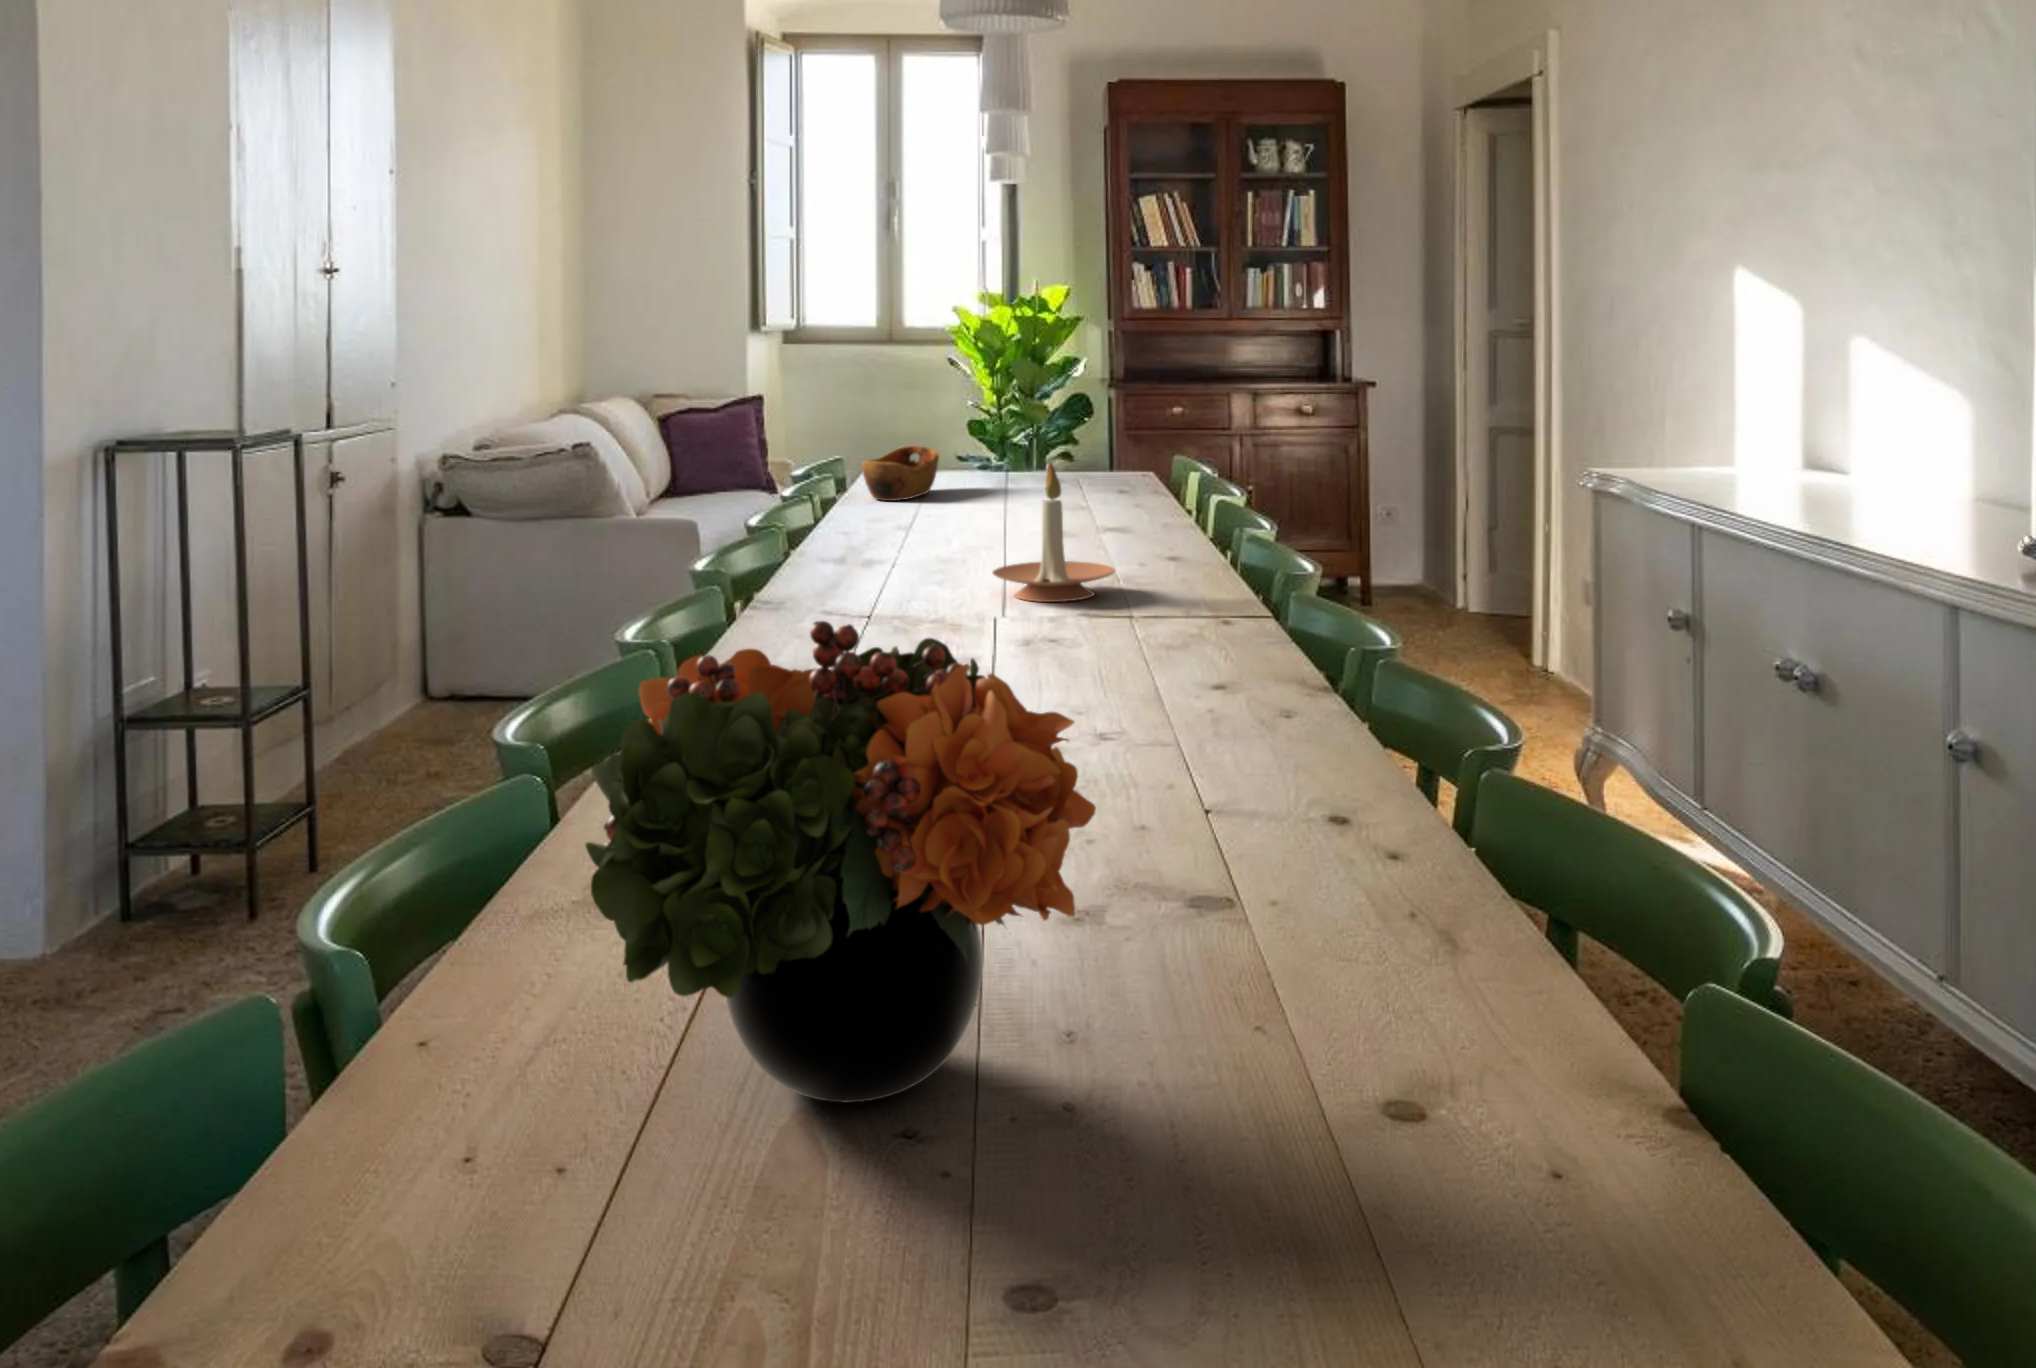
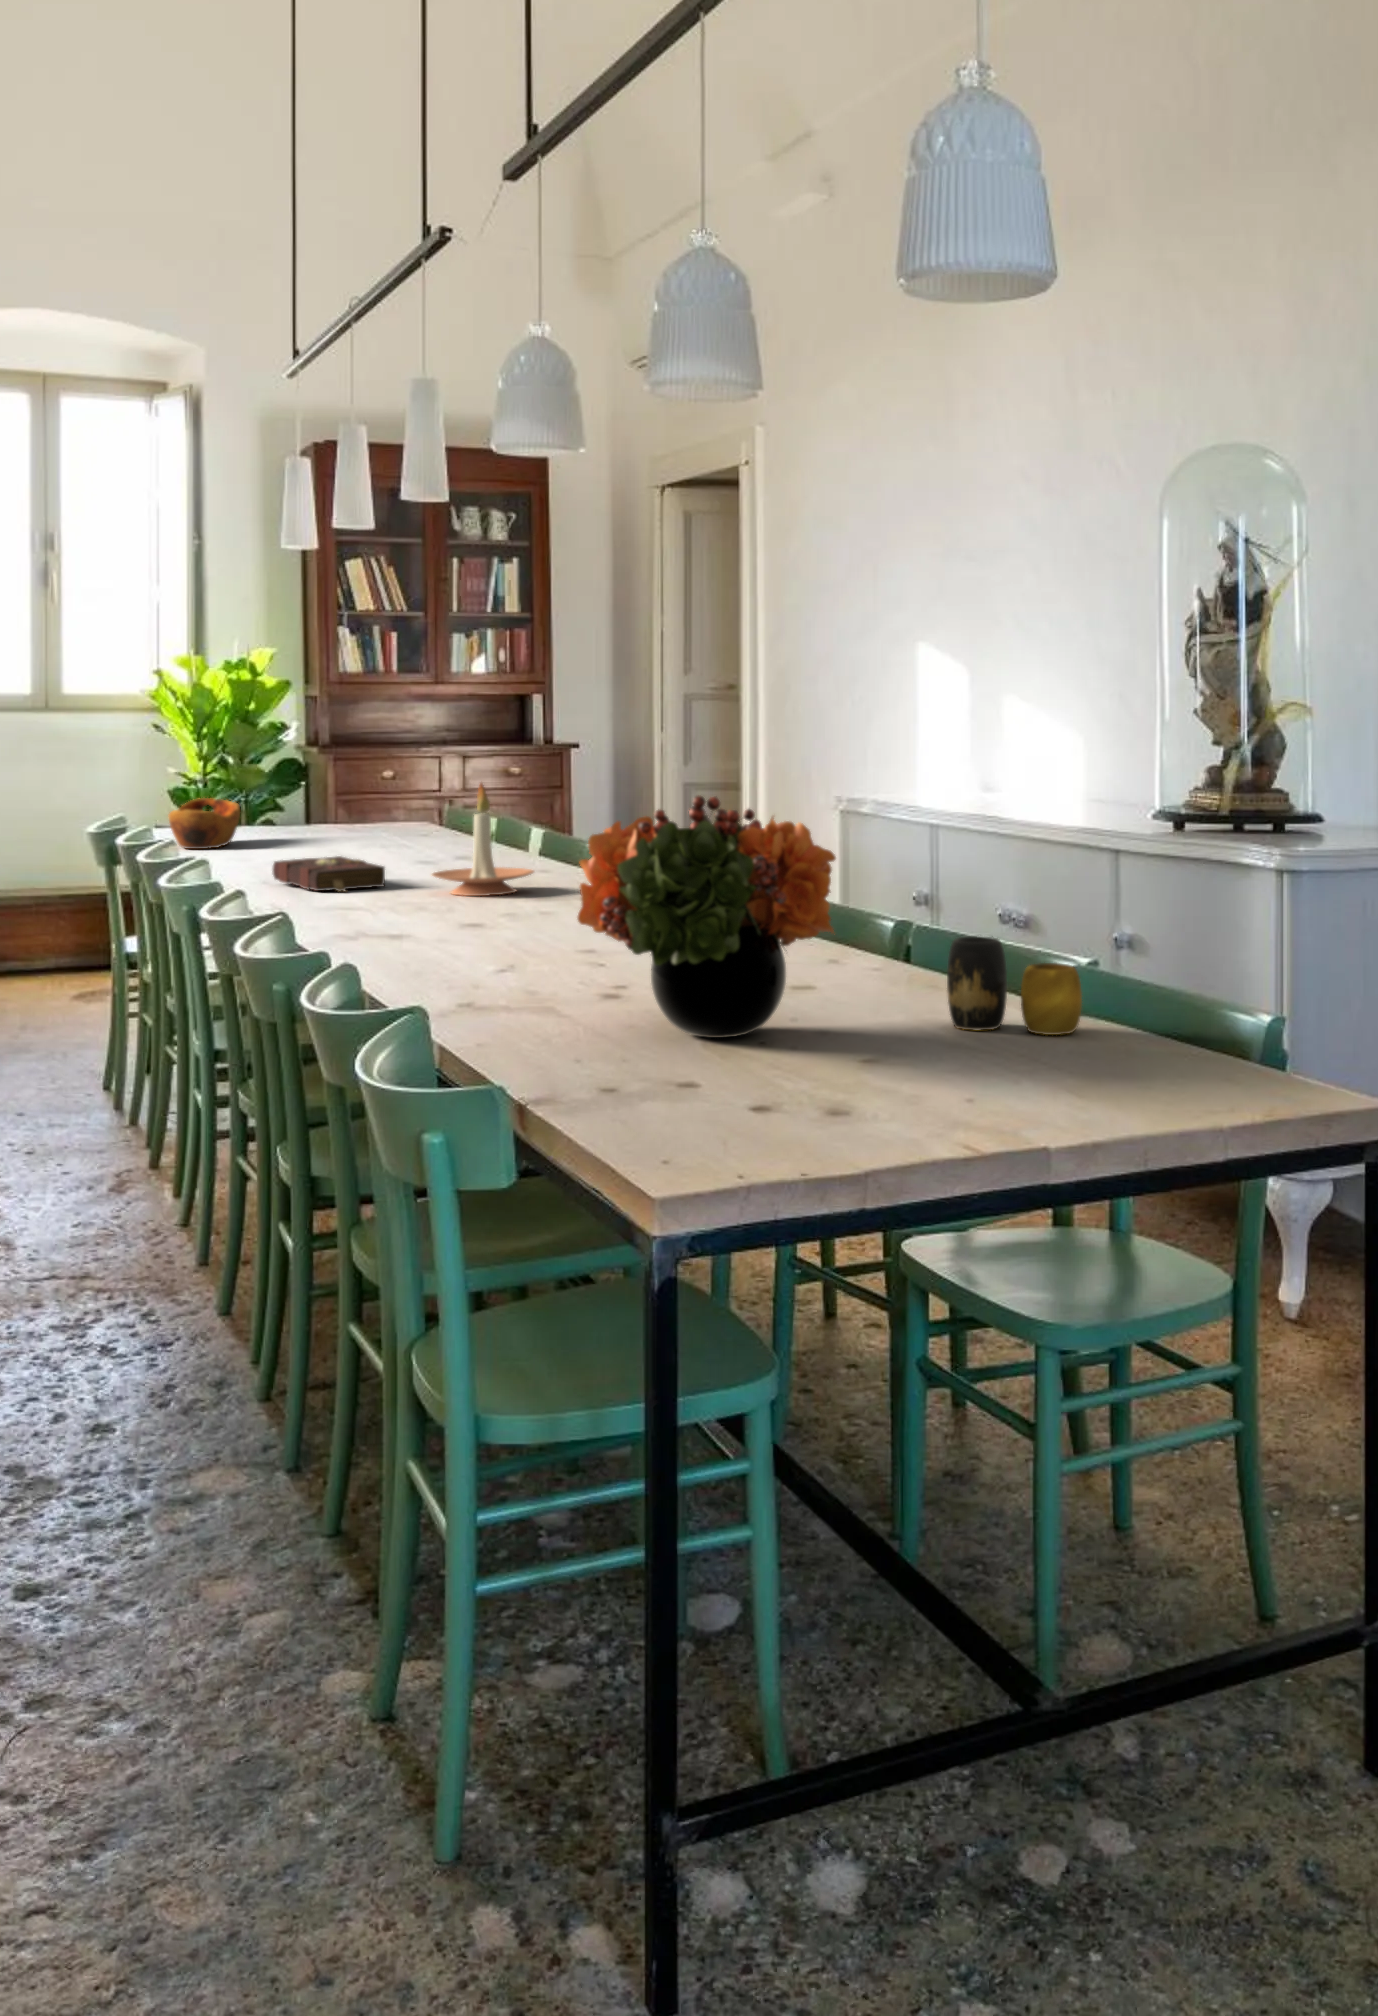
book: none [860,533,962,584] -> present [272,856,385,891]
vase: none [1308,948,1599,1252] -> present [947,936,1082,1035]

